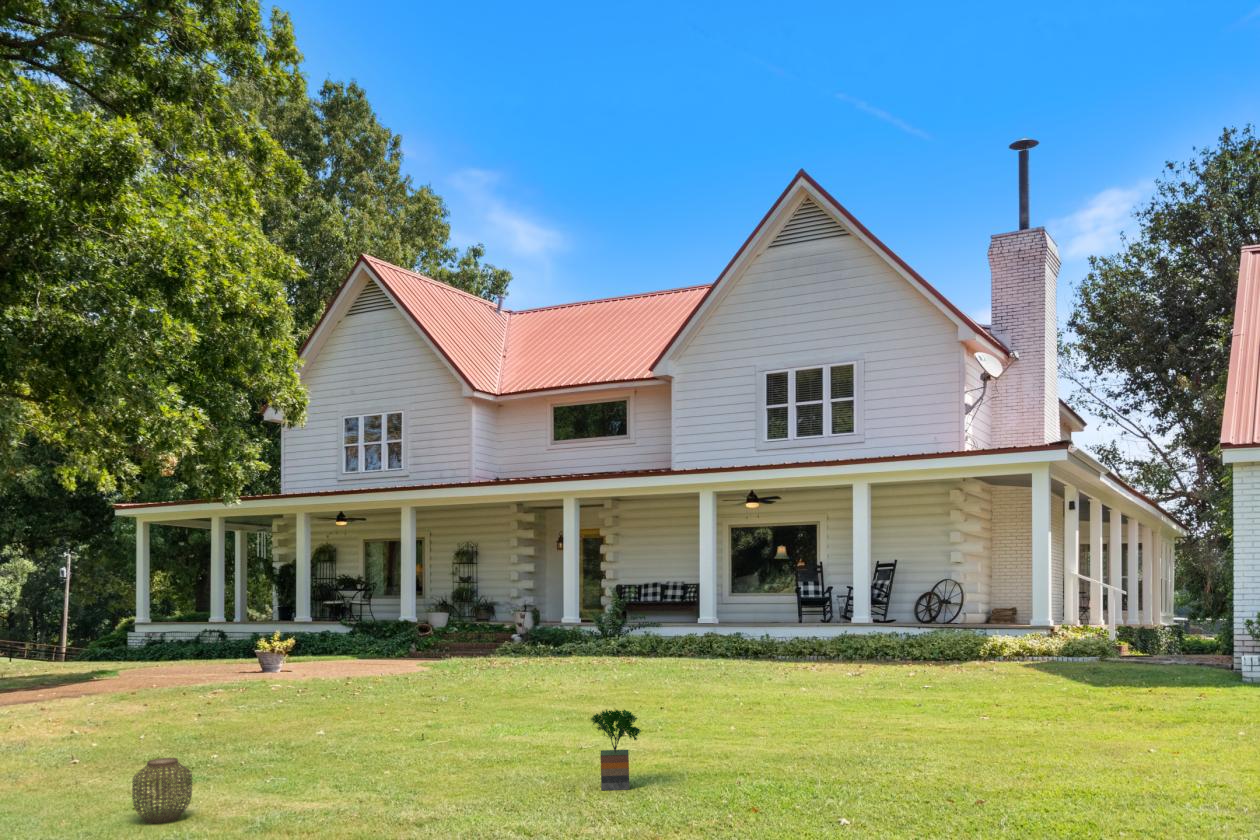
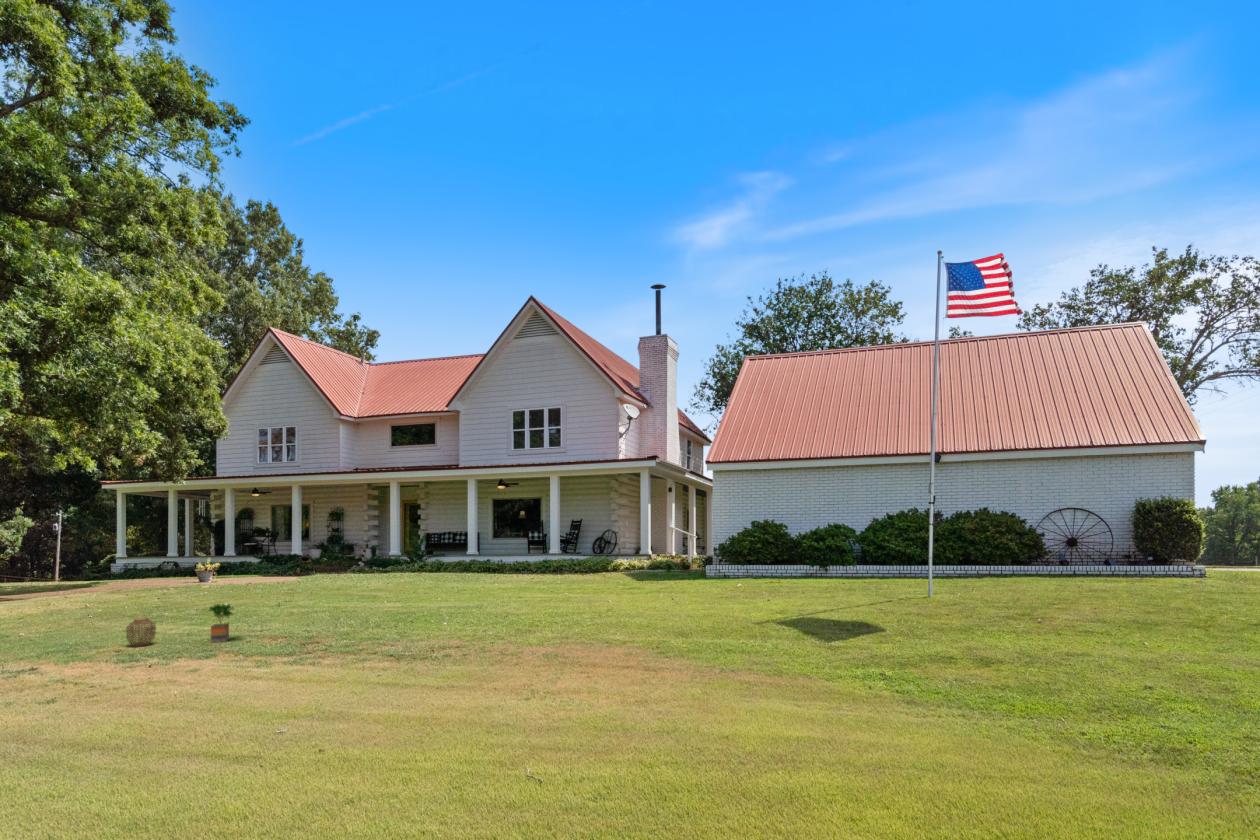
potted tree: present [591,710,641,790] -> present [209,604,233,643]

